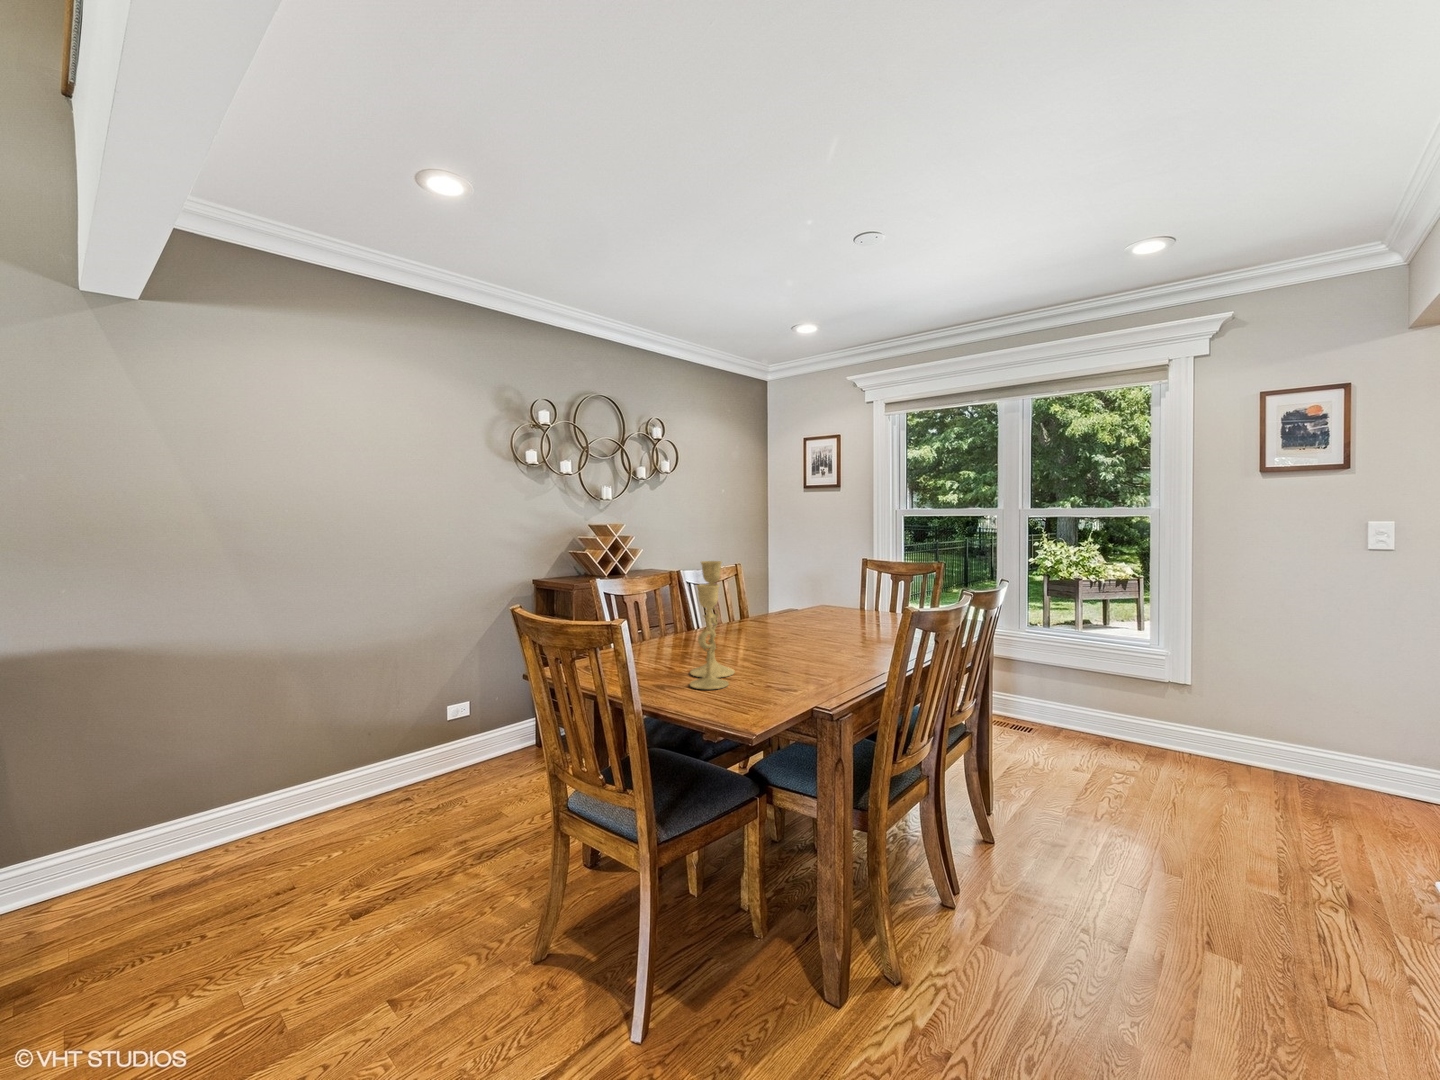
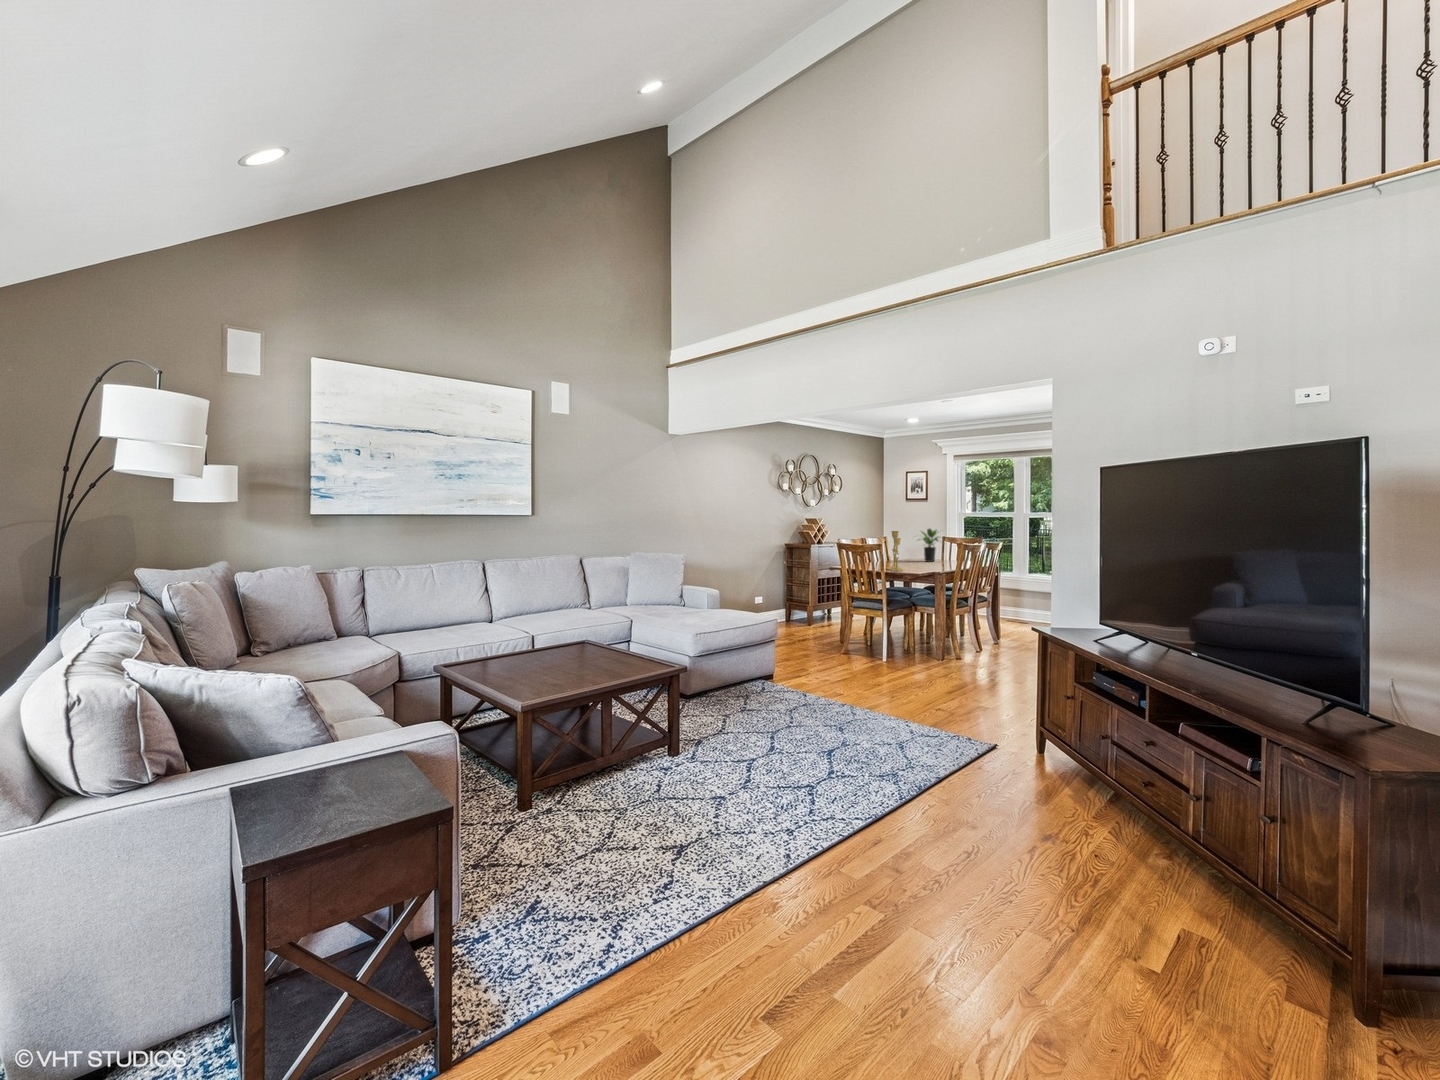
potted plant: none [790,545,864,625] -> present [922,529,938,562]

